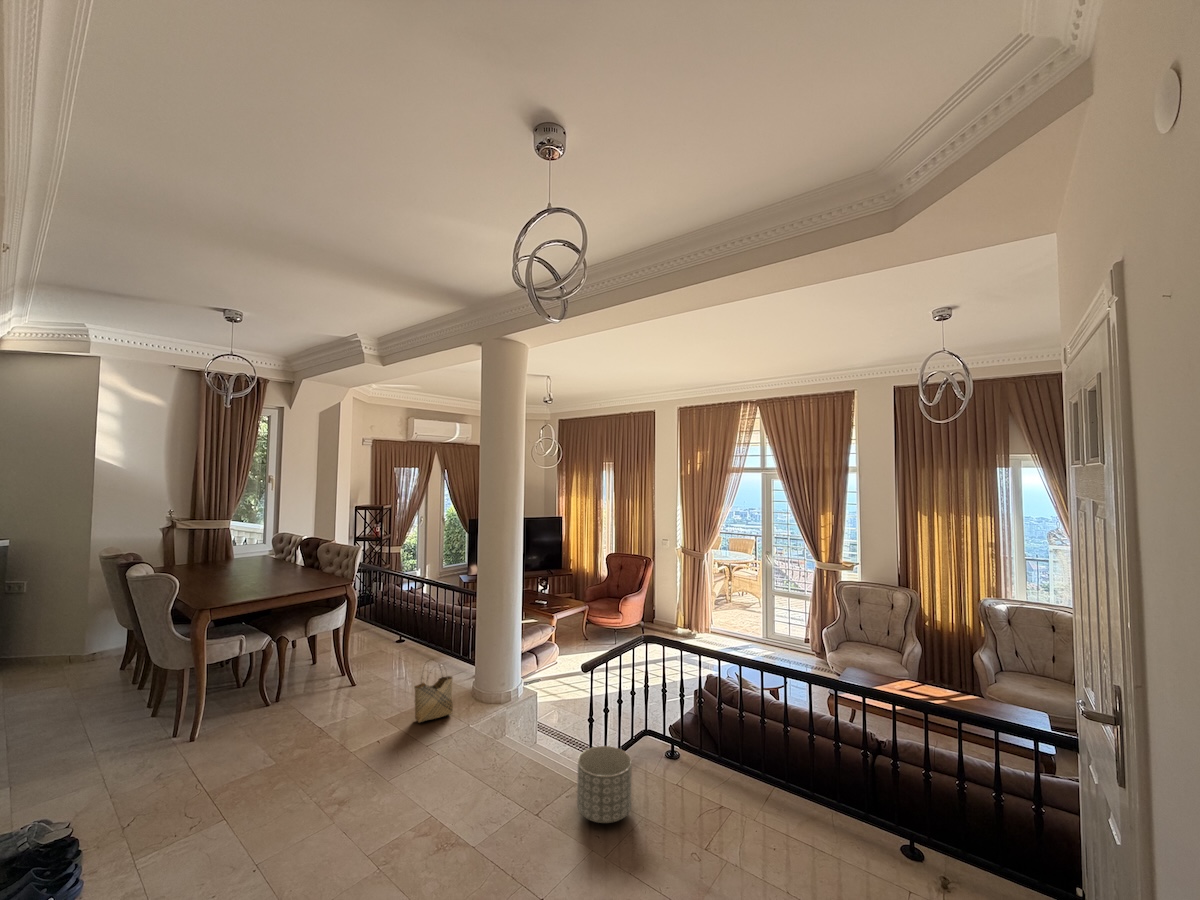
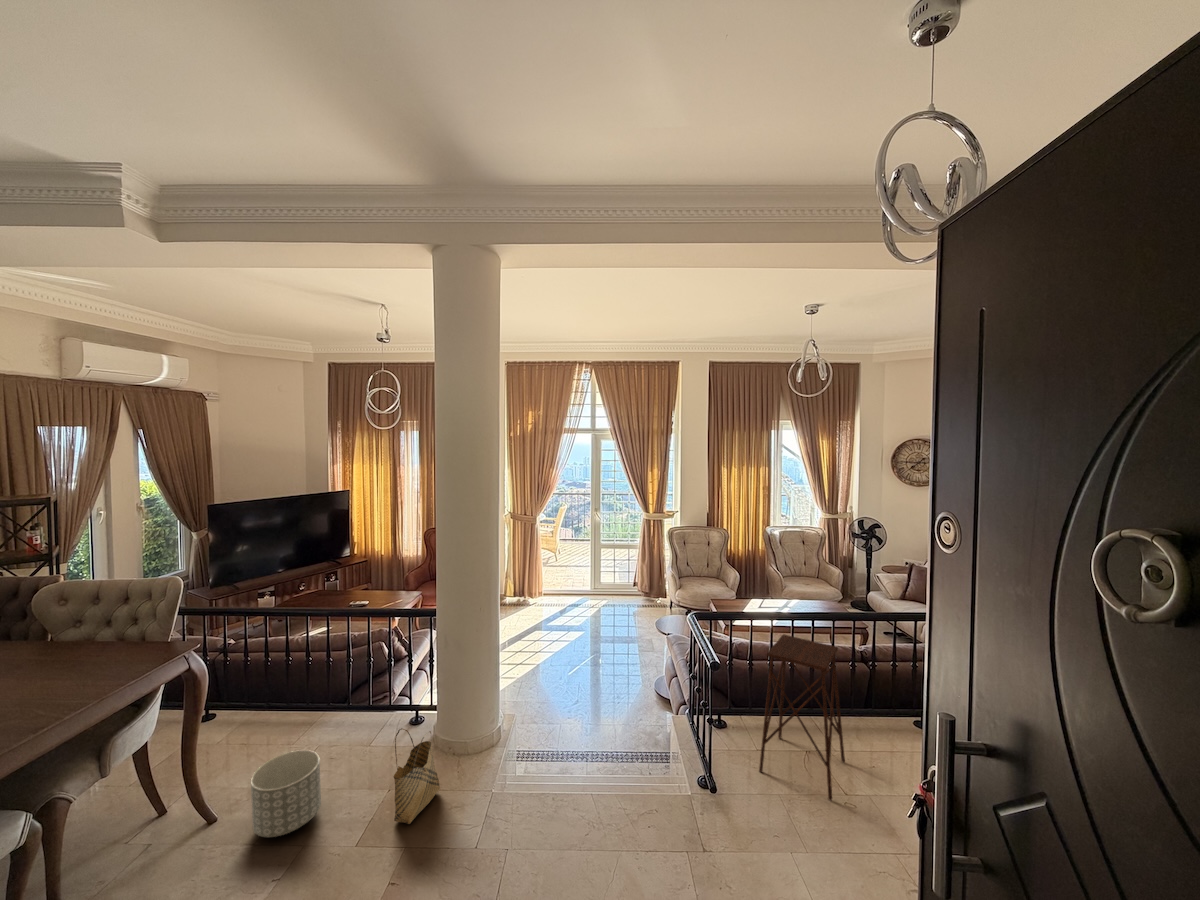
side table: none [673,671,773,850] -> present [759,635,845,801]
planter: present [577,746,632,823] -> present [251,750,321,837]

